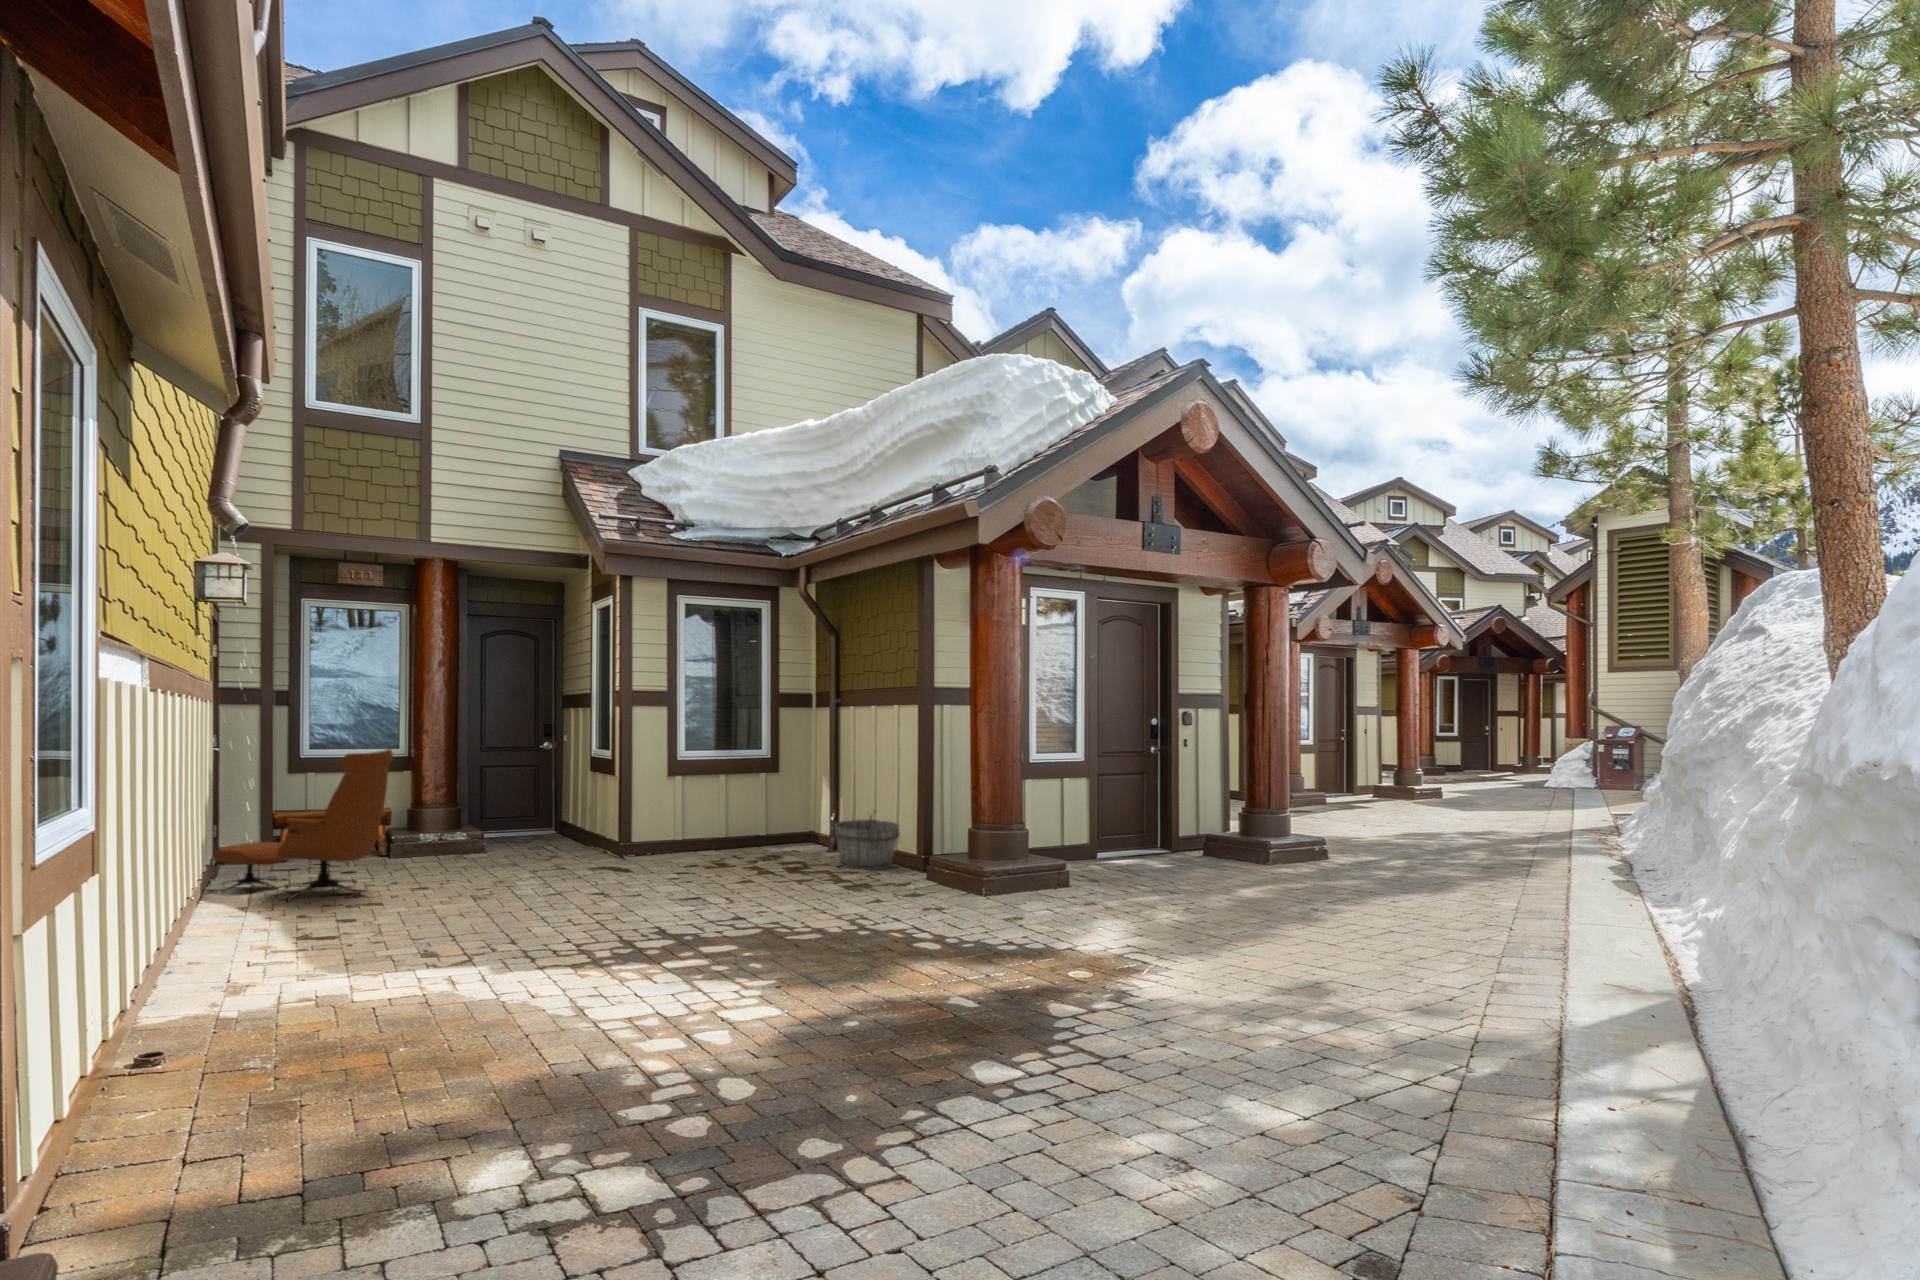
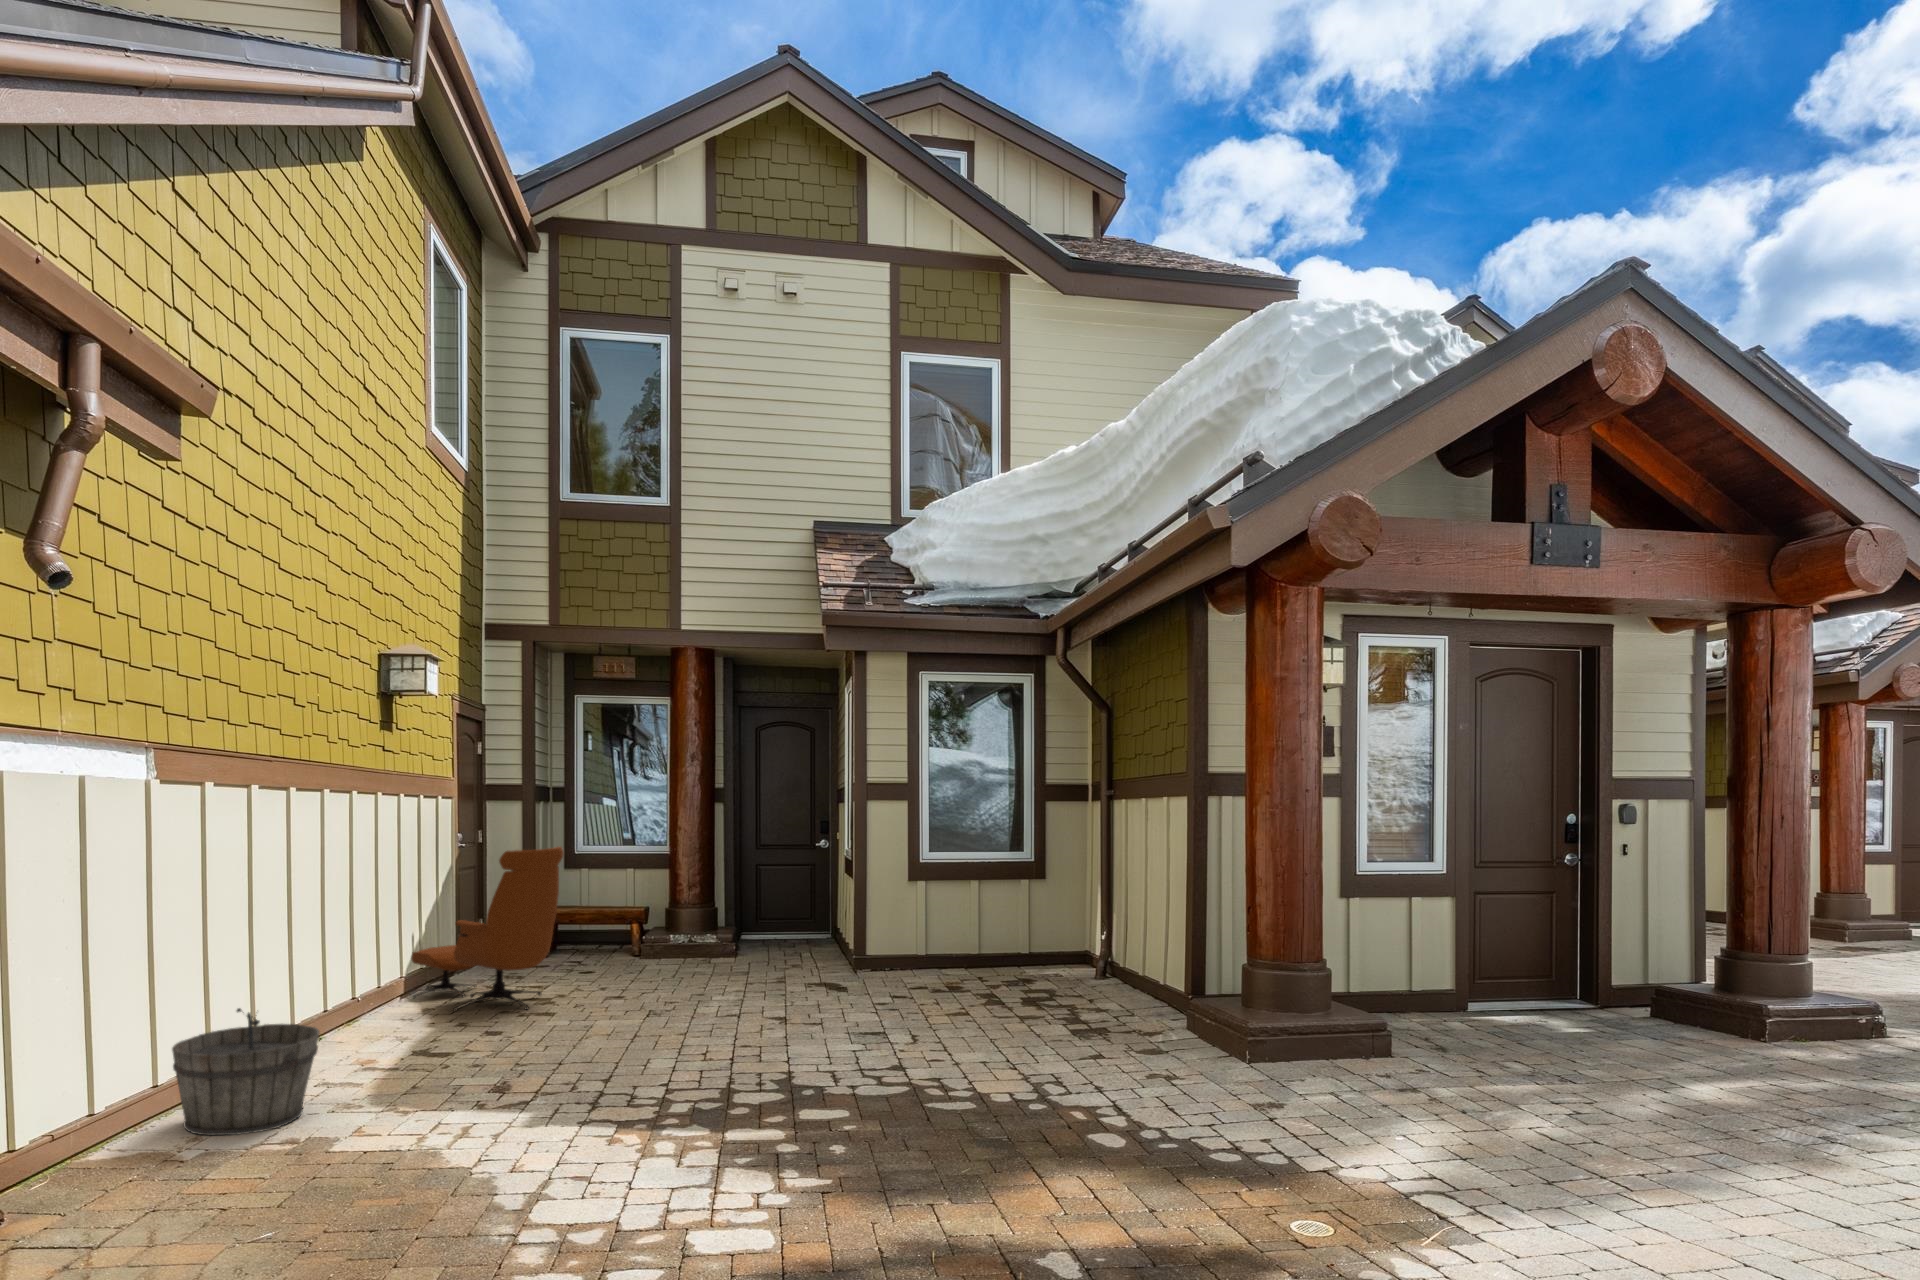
wooden bucket: present [834,816,900,870] -> present [172,1008,319,1135]

